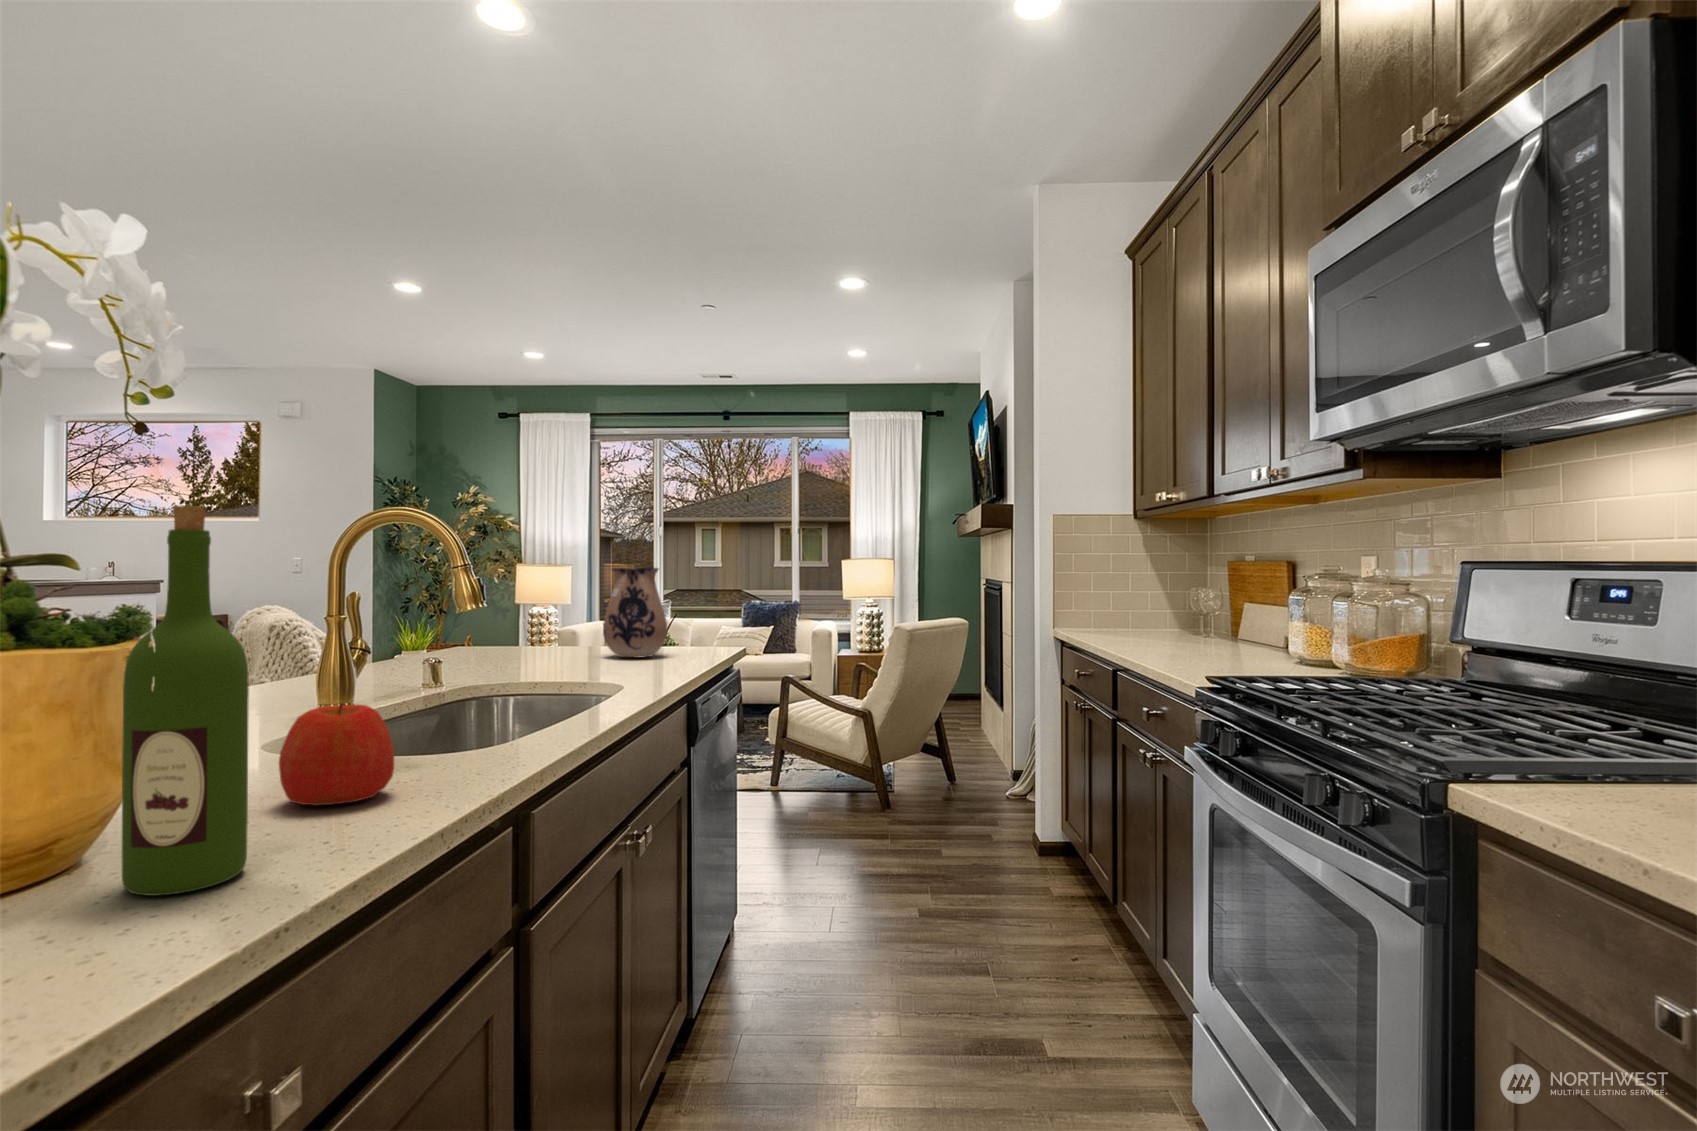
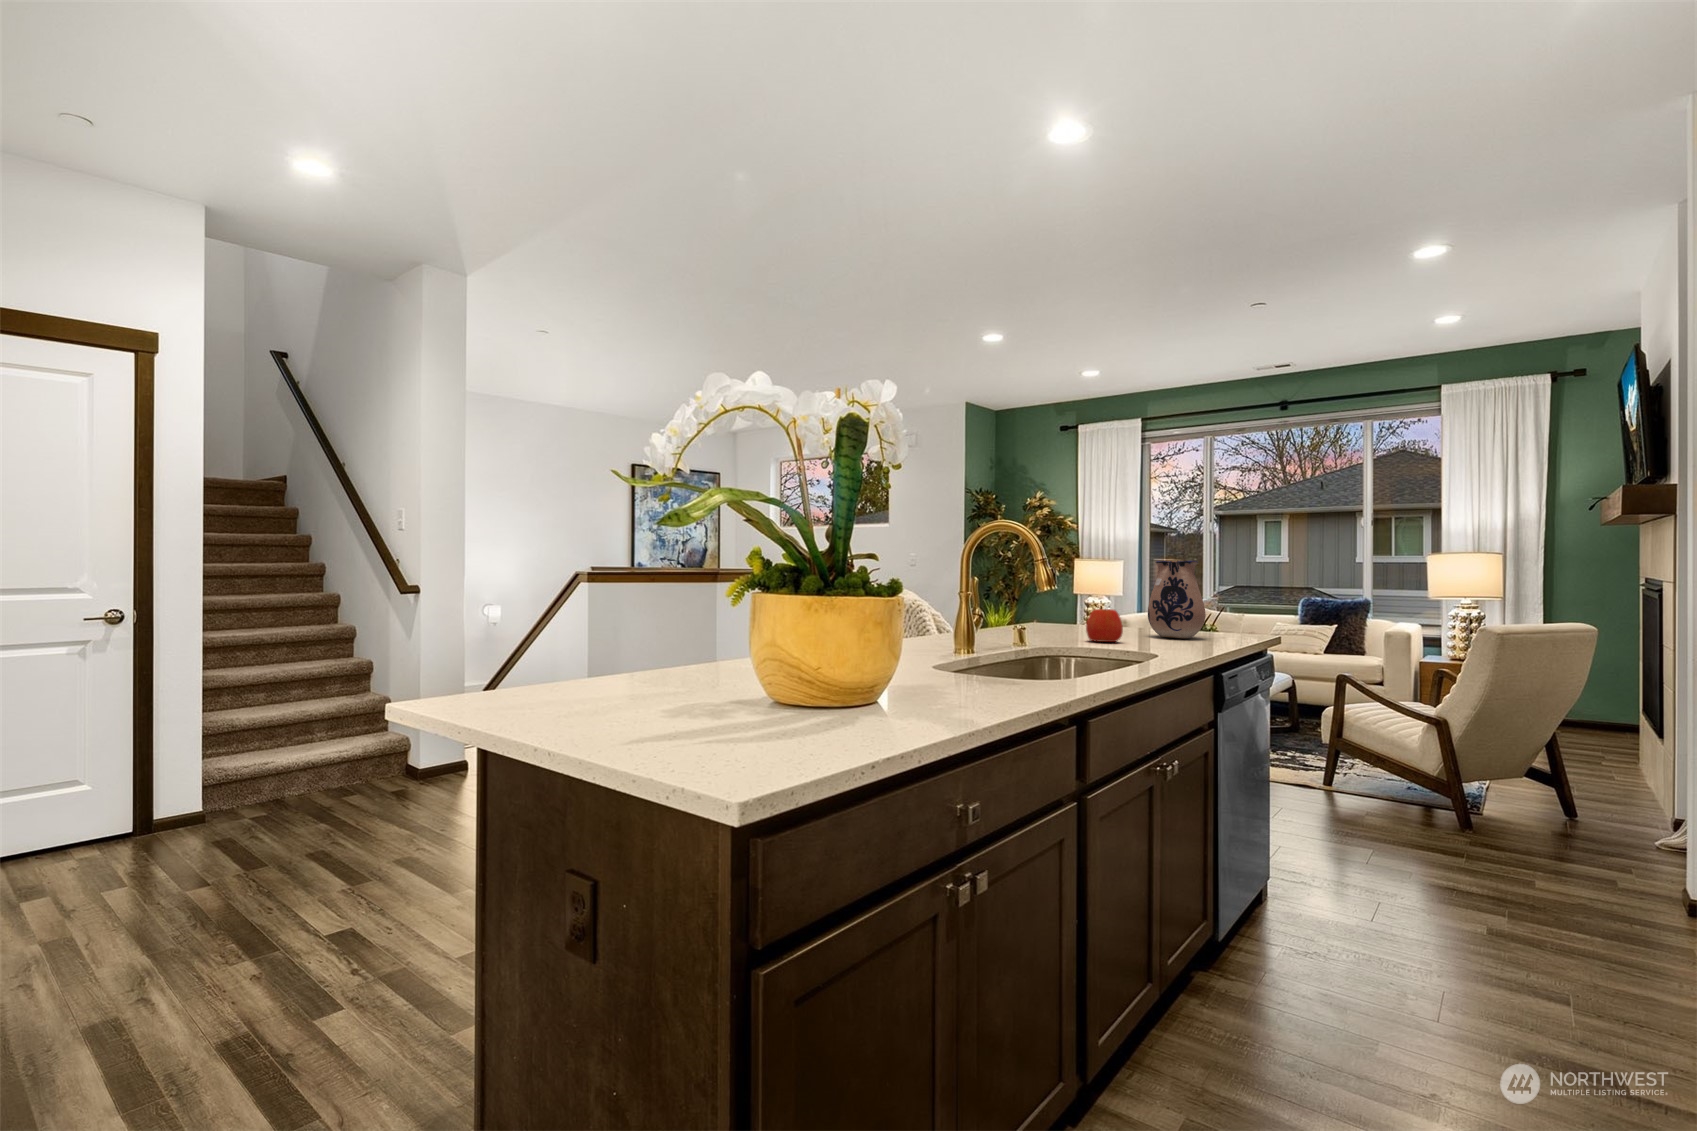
wine bottle: present [122,506,249,896] -> none [888,526,940,723]
apple: present [279,703,394,806] -> present [1086,609,1123,642]

